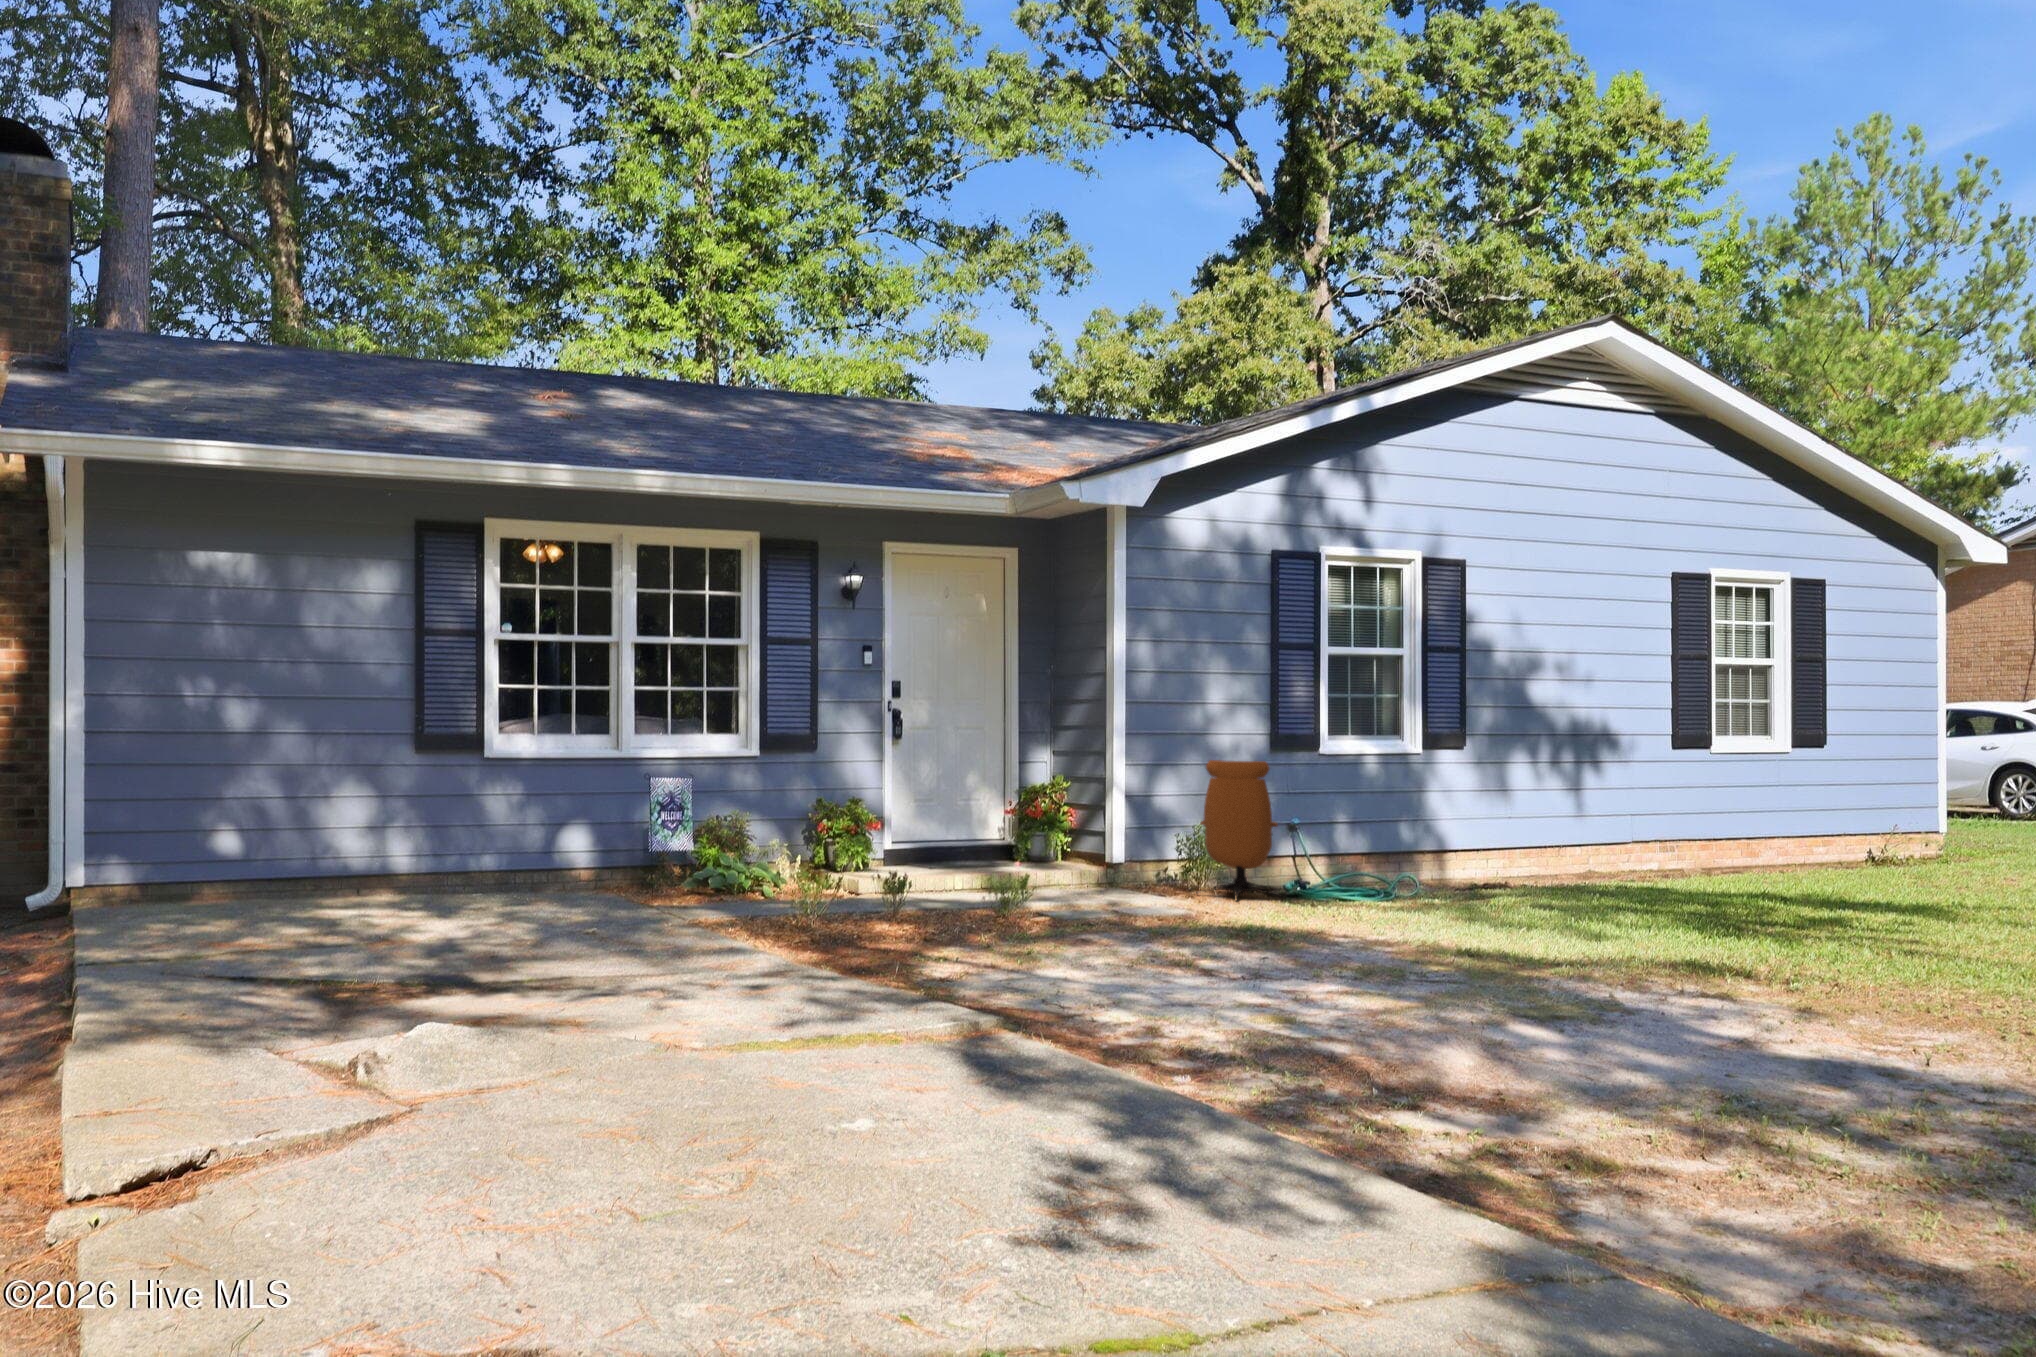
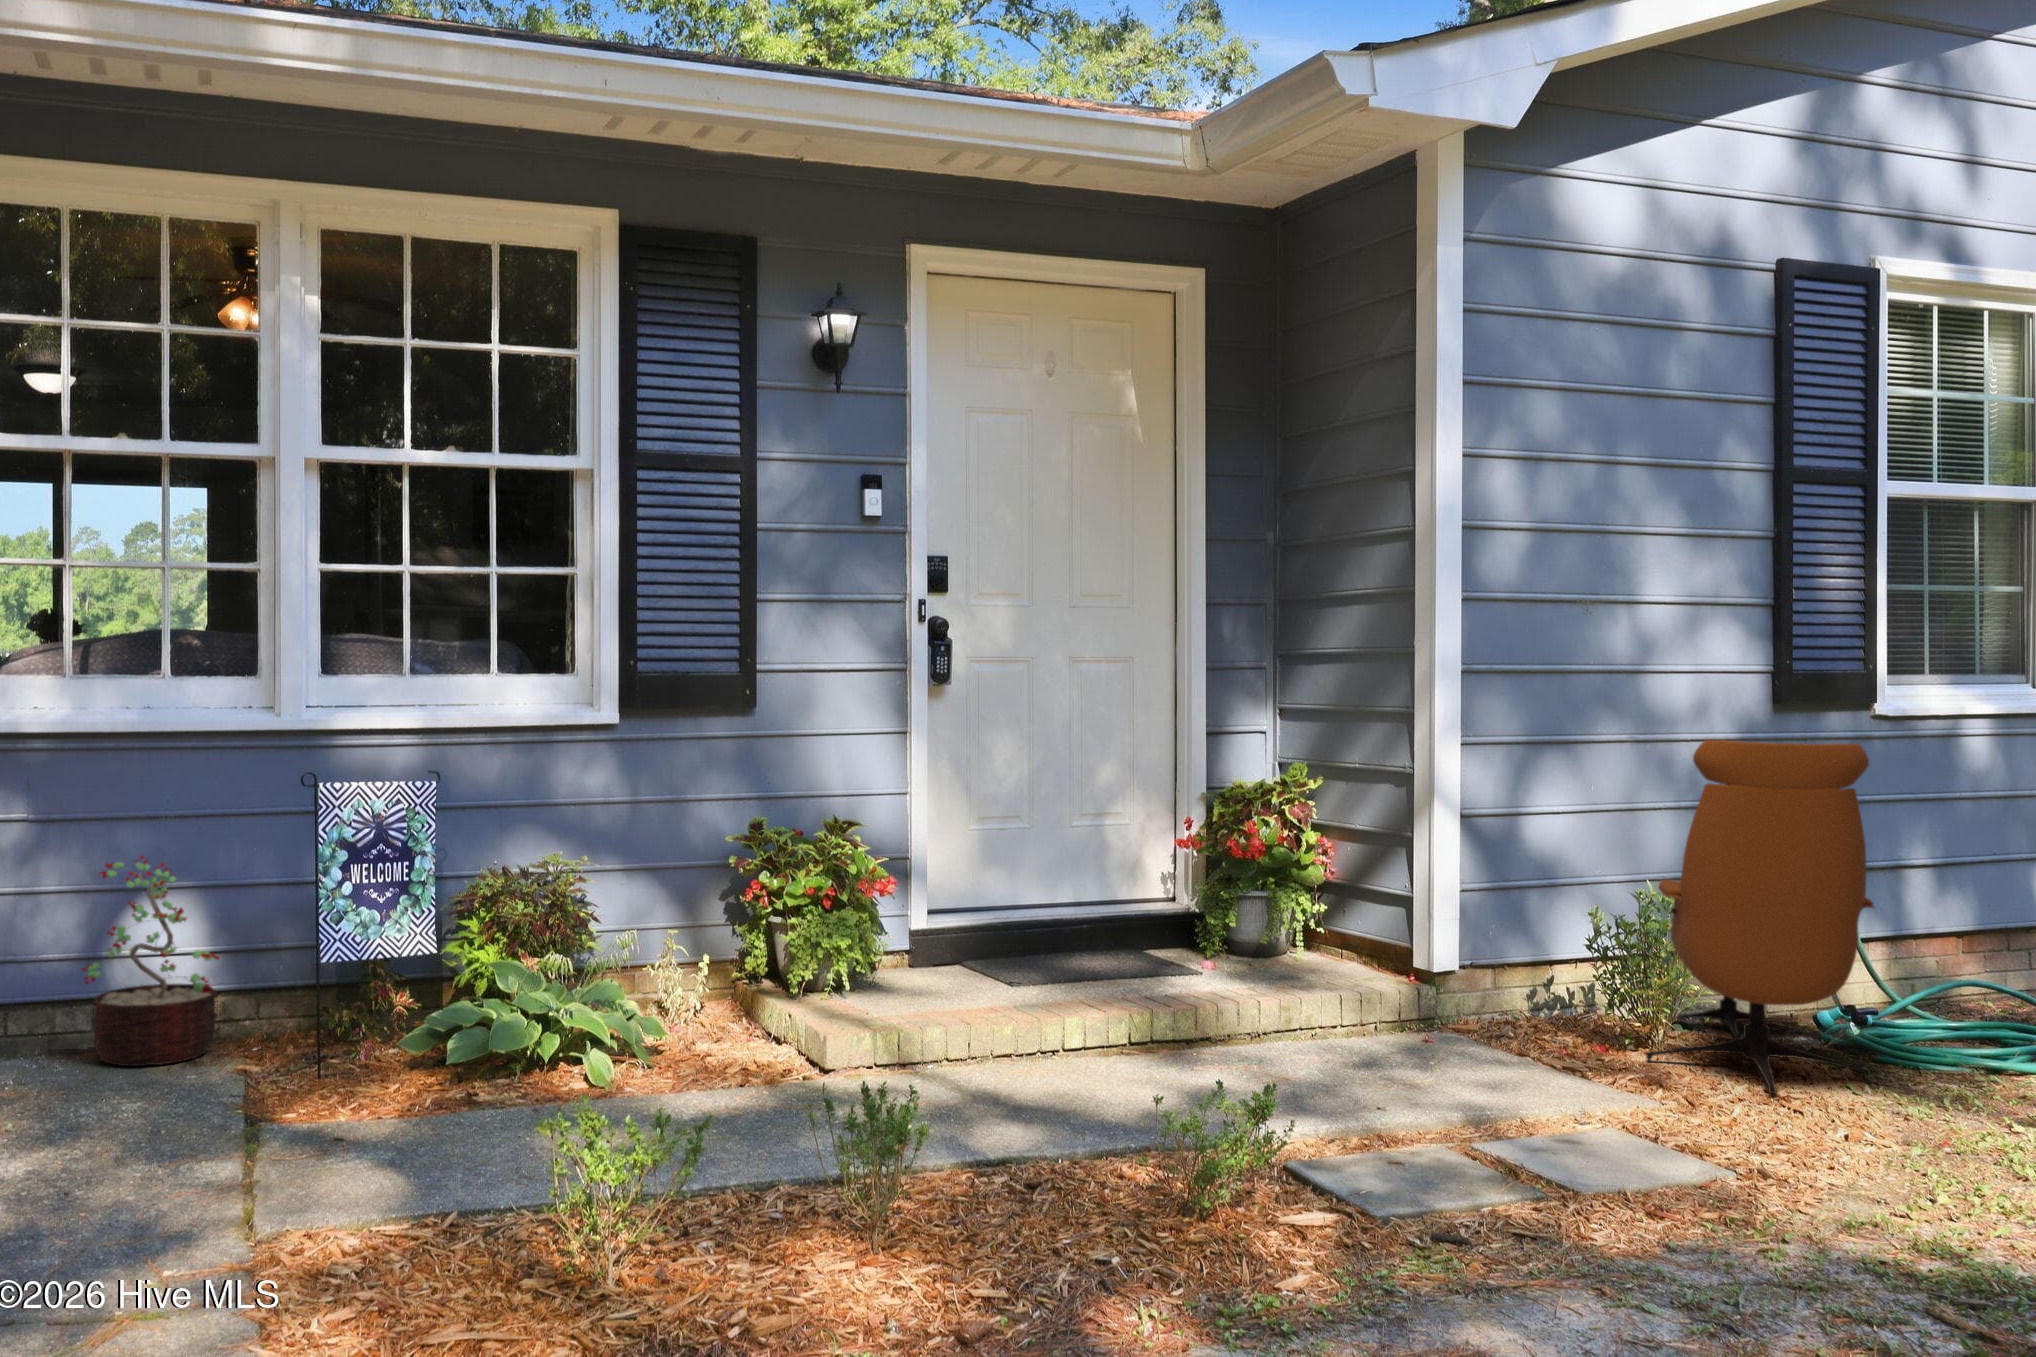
decorative plant: none [551,808,610,891] -> present [82,856,220,1066]

